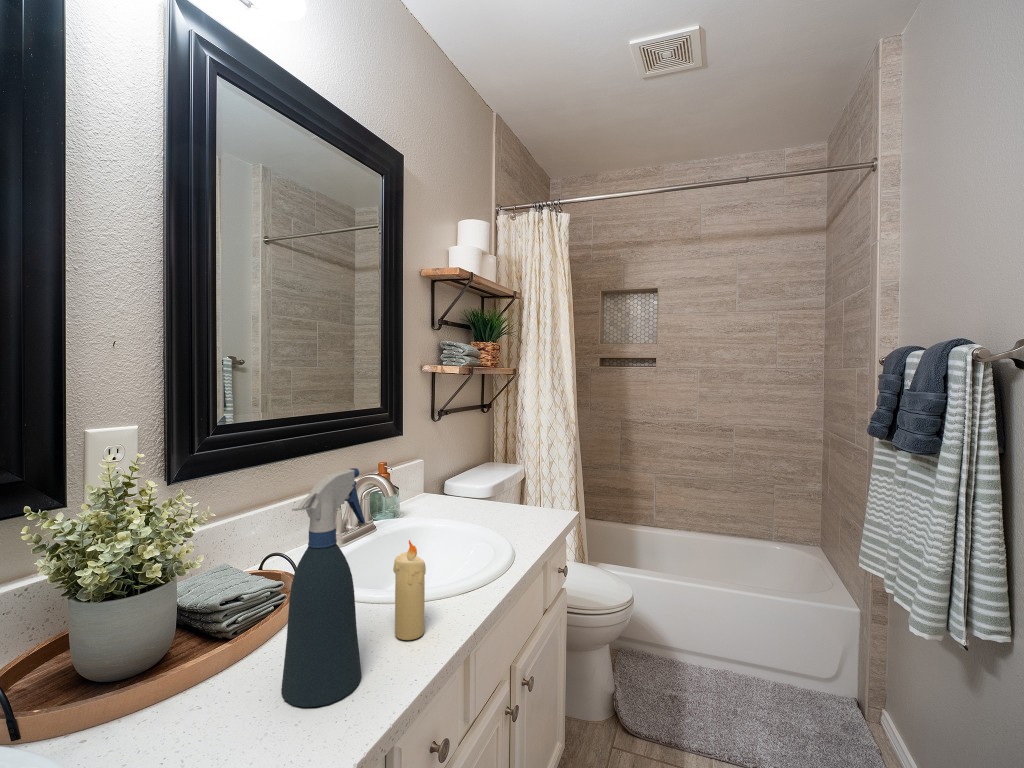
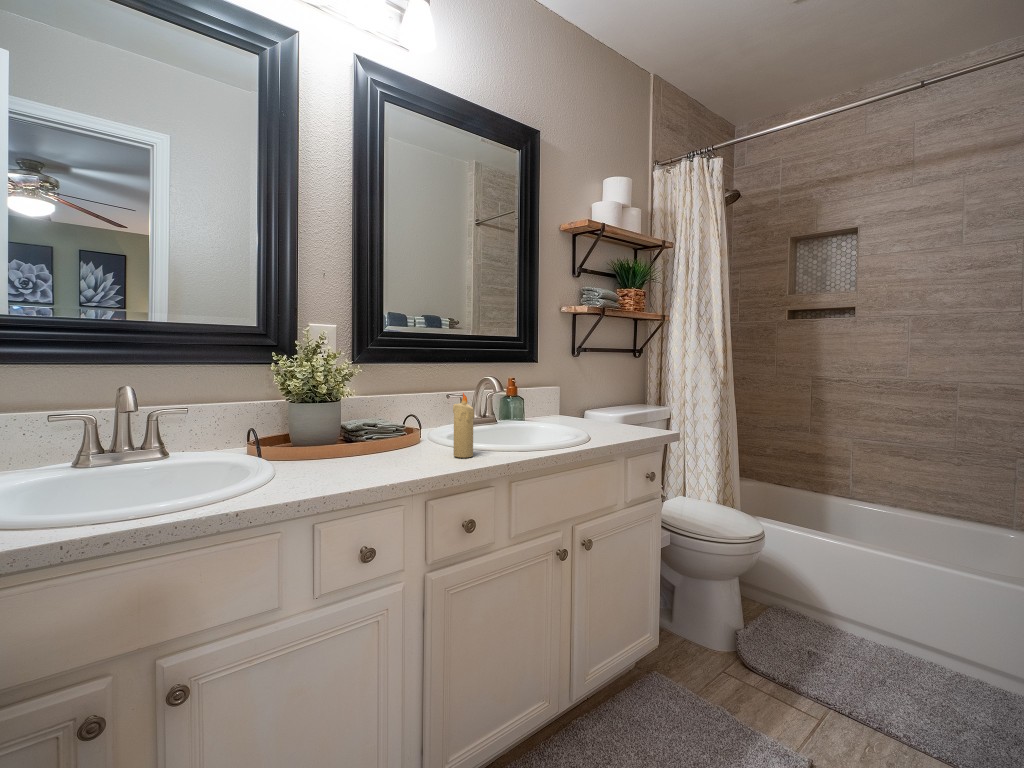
spray bottle: present [281,468,365,707] -> none [374,337,431,467]

